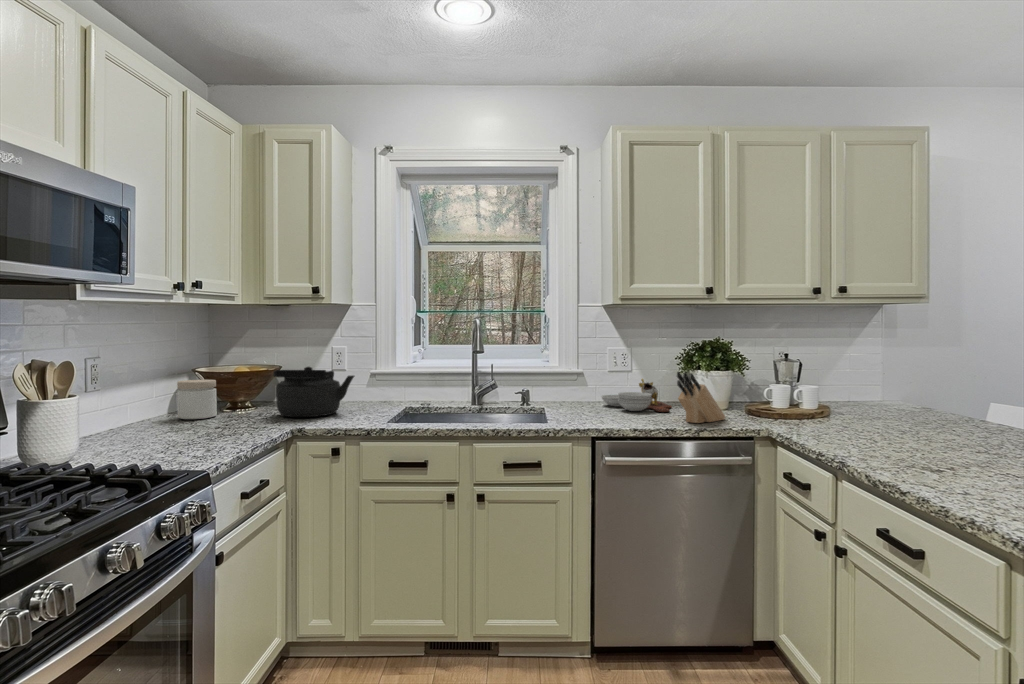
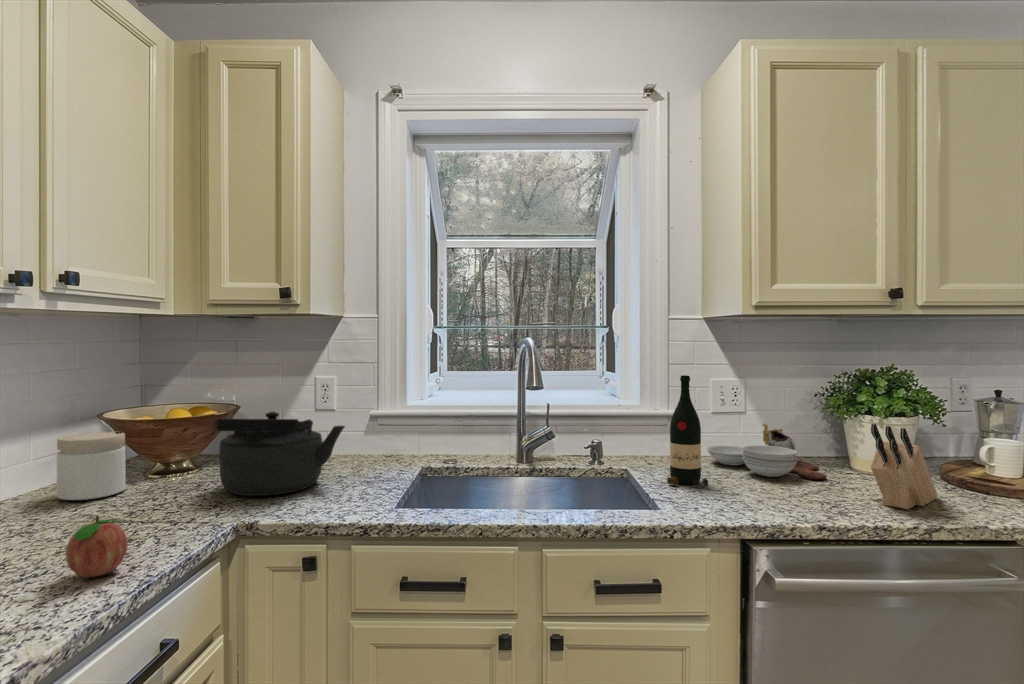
wine bottle: none [563,344,587,415] -> present [667,375,708,487]
fruit: none [214,411,243,442] -> present [65,515,128,577]

